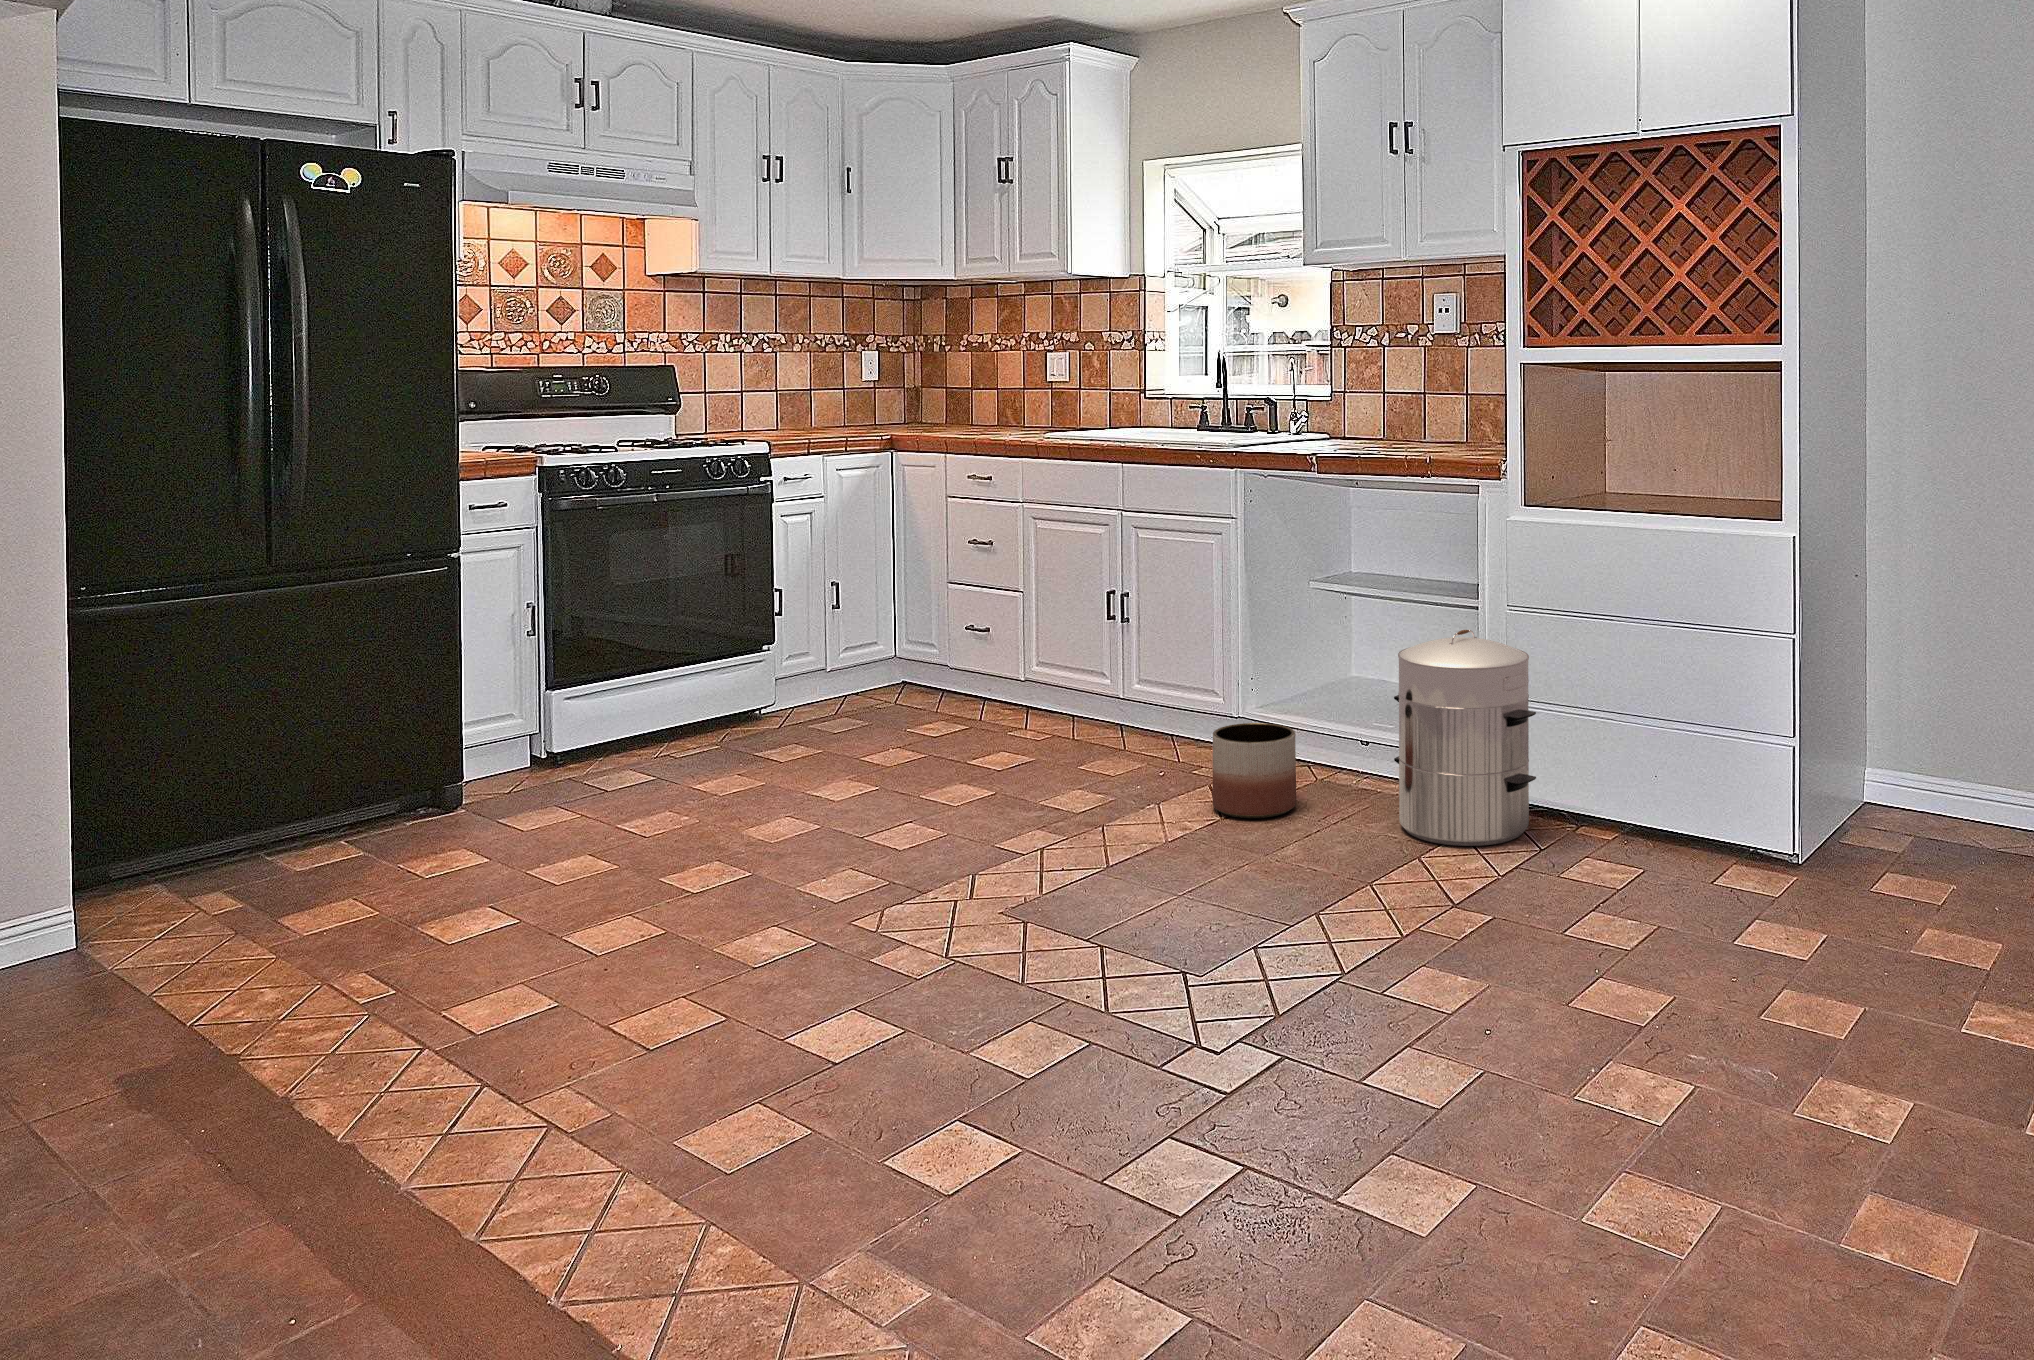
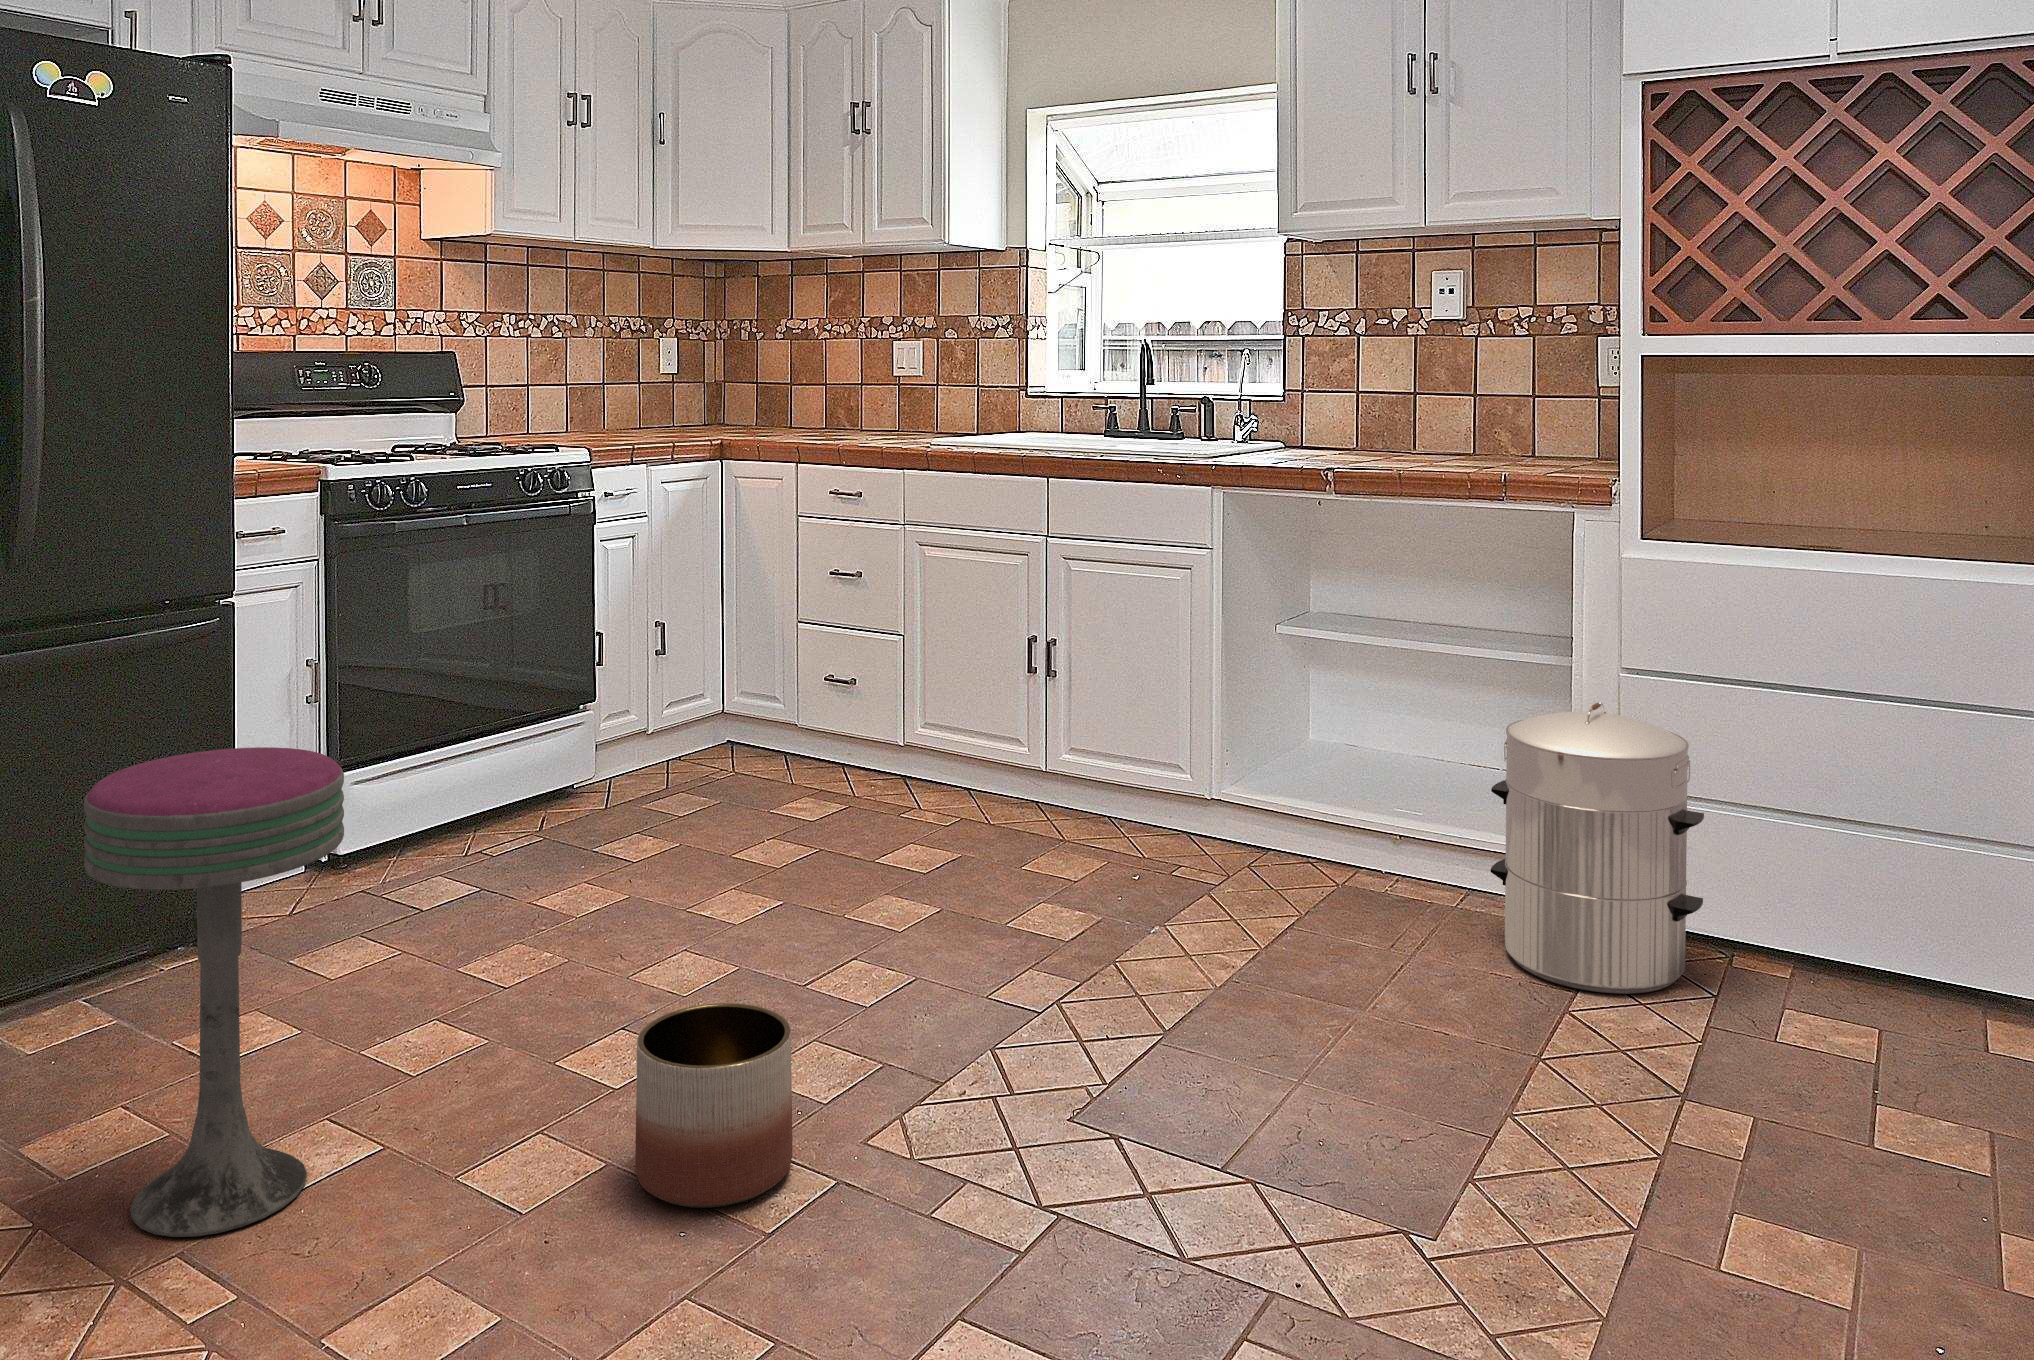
bar stool: none [306,644,486,959] -> present [84,747,344,1237]
planter: present [1212,723,1296,818] -> present [635,1003,793,1208]

